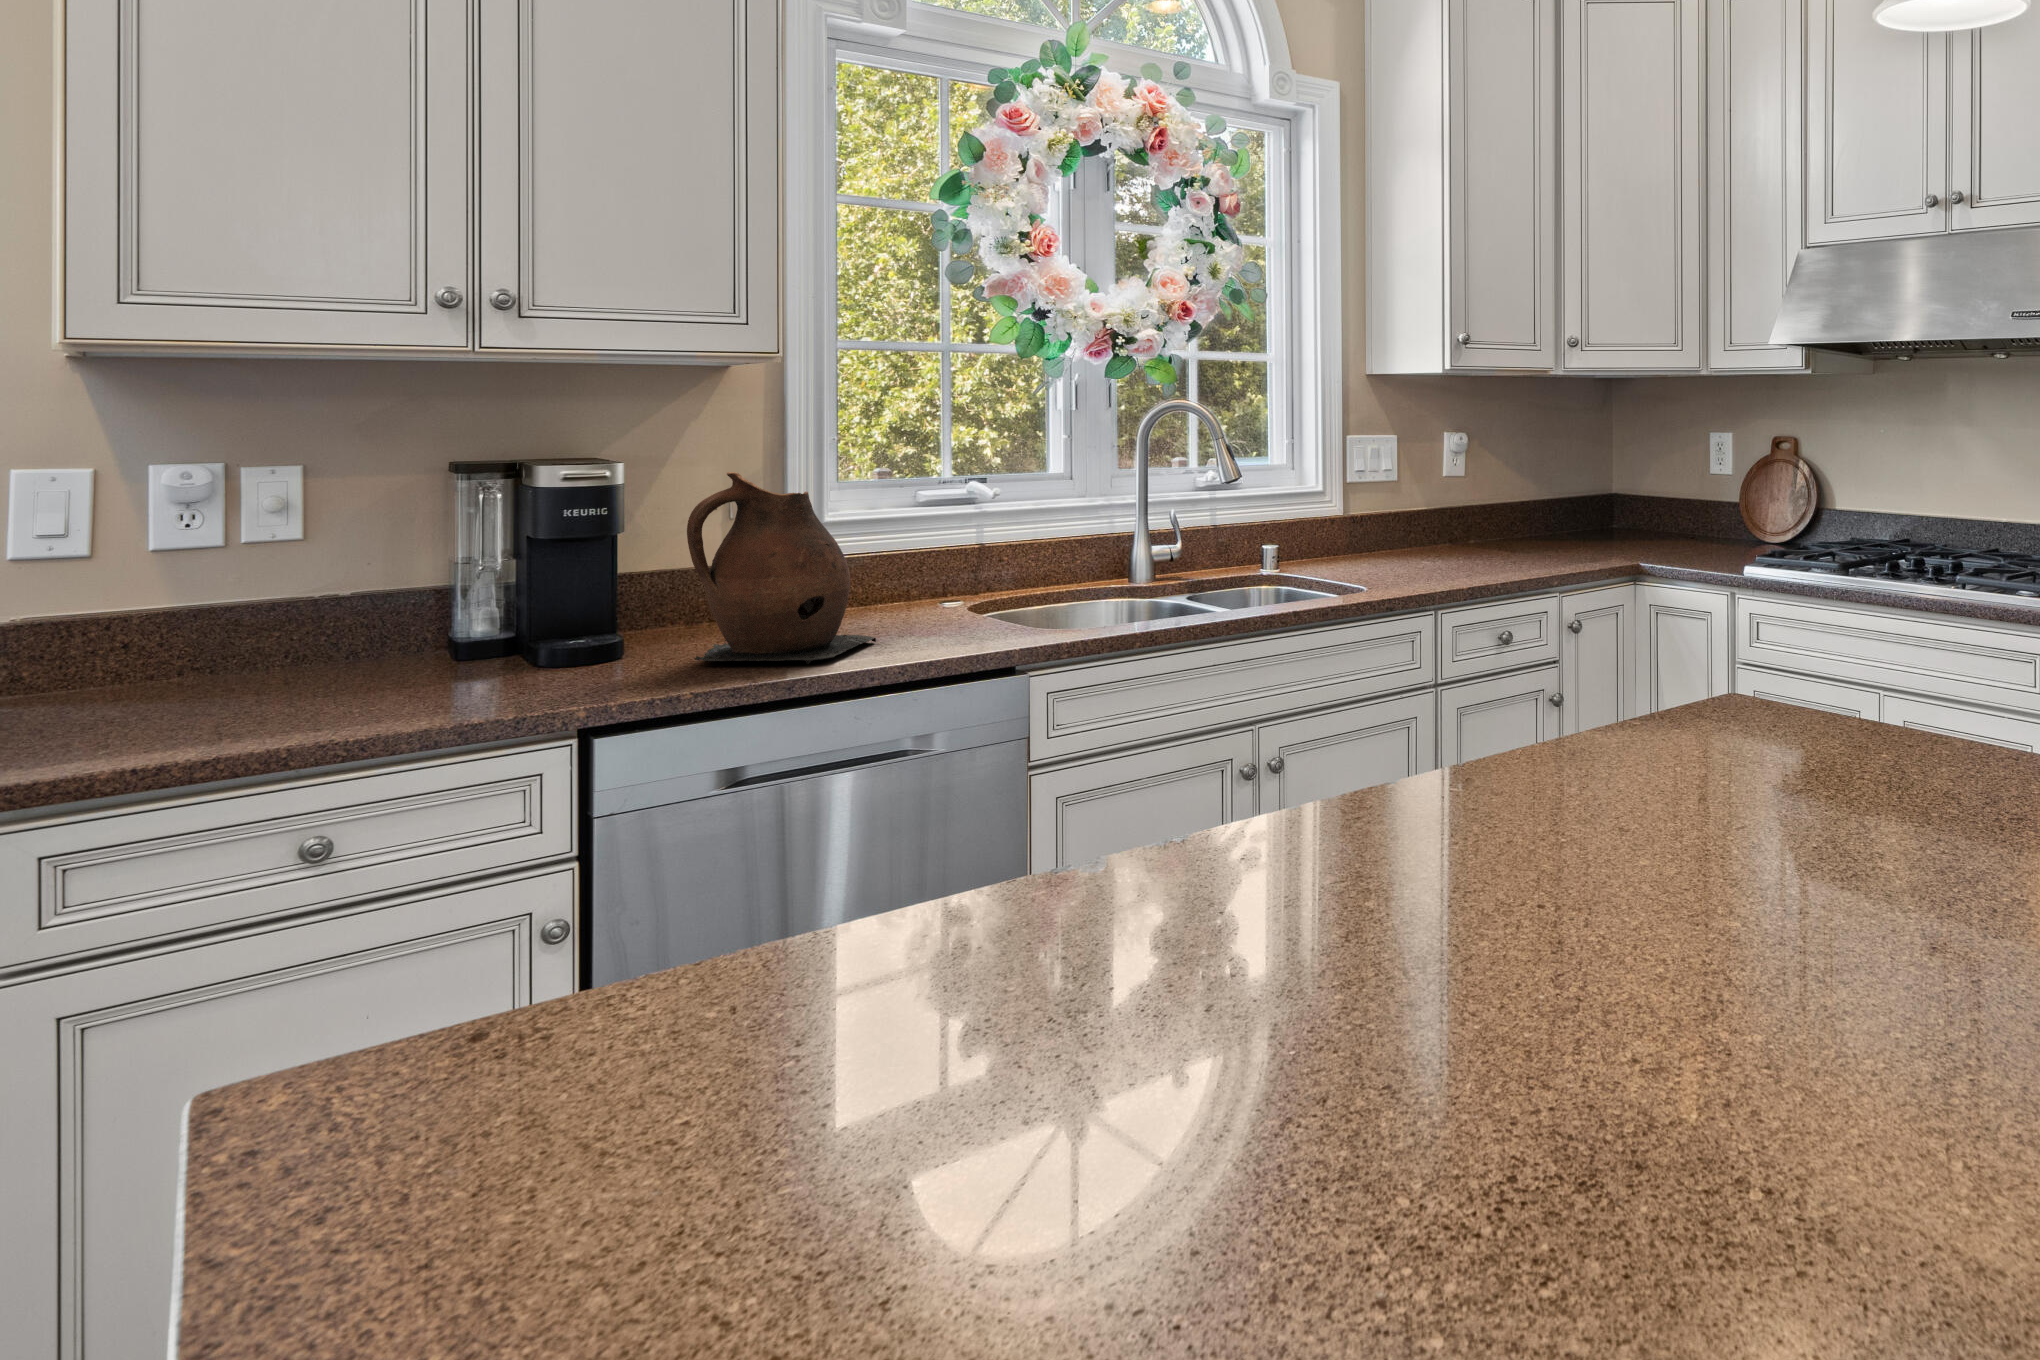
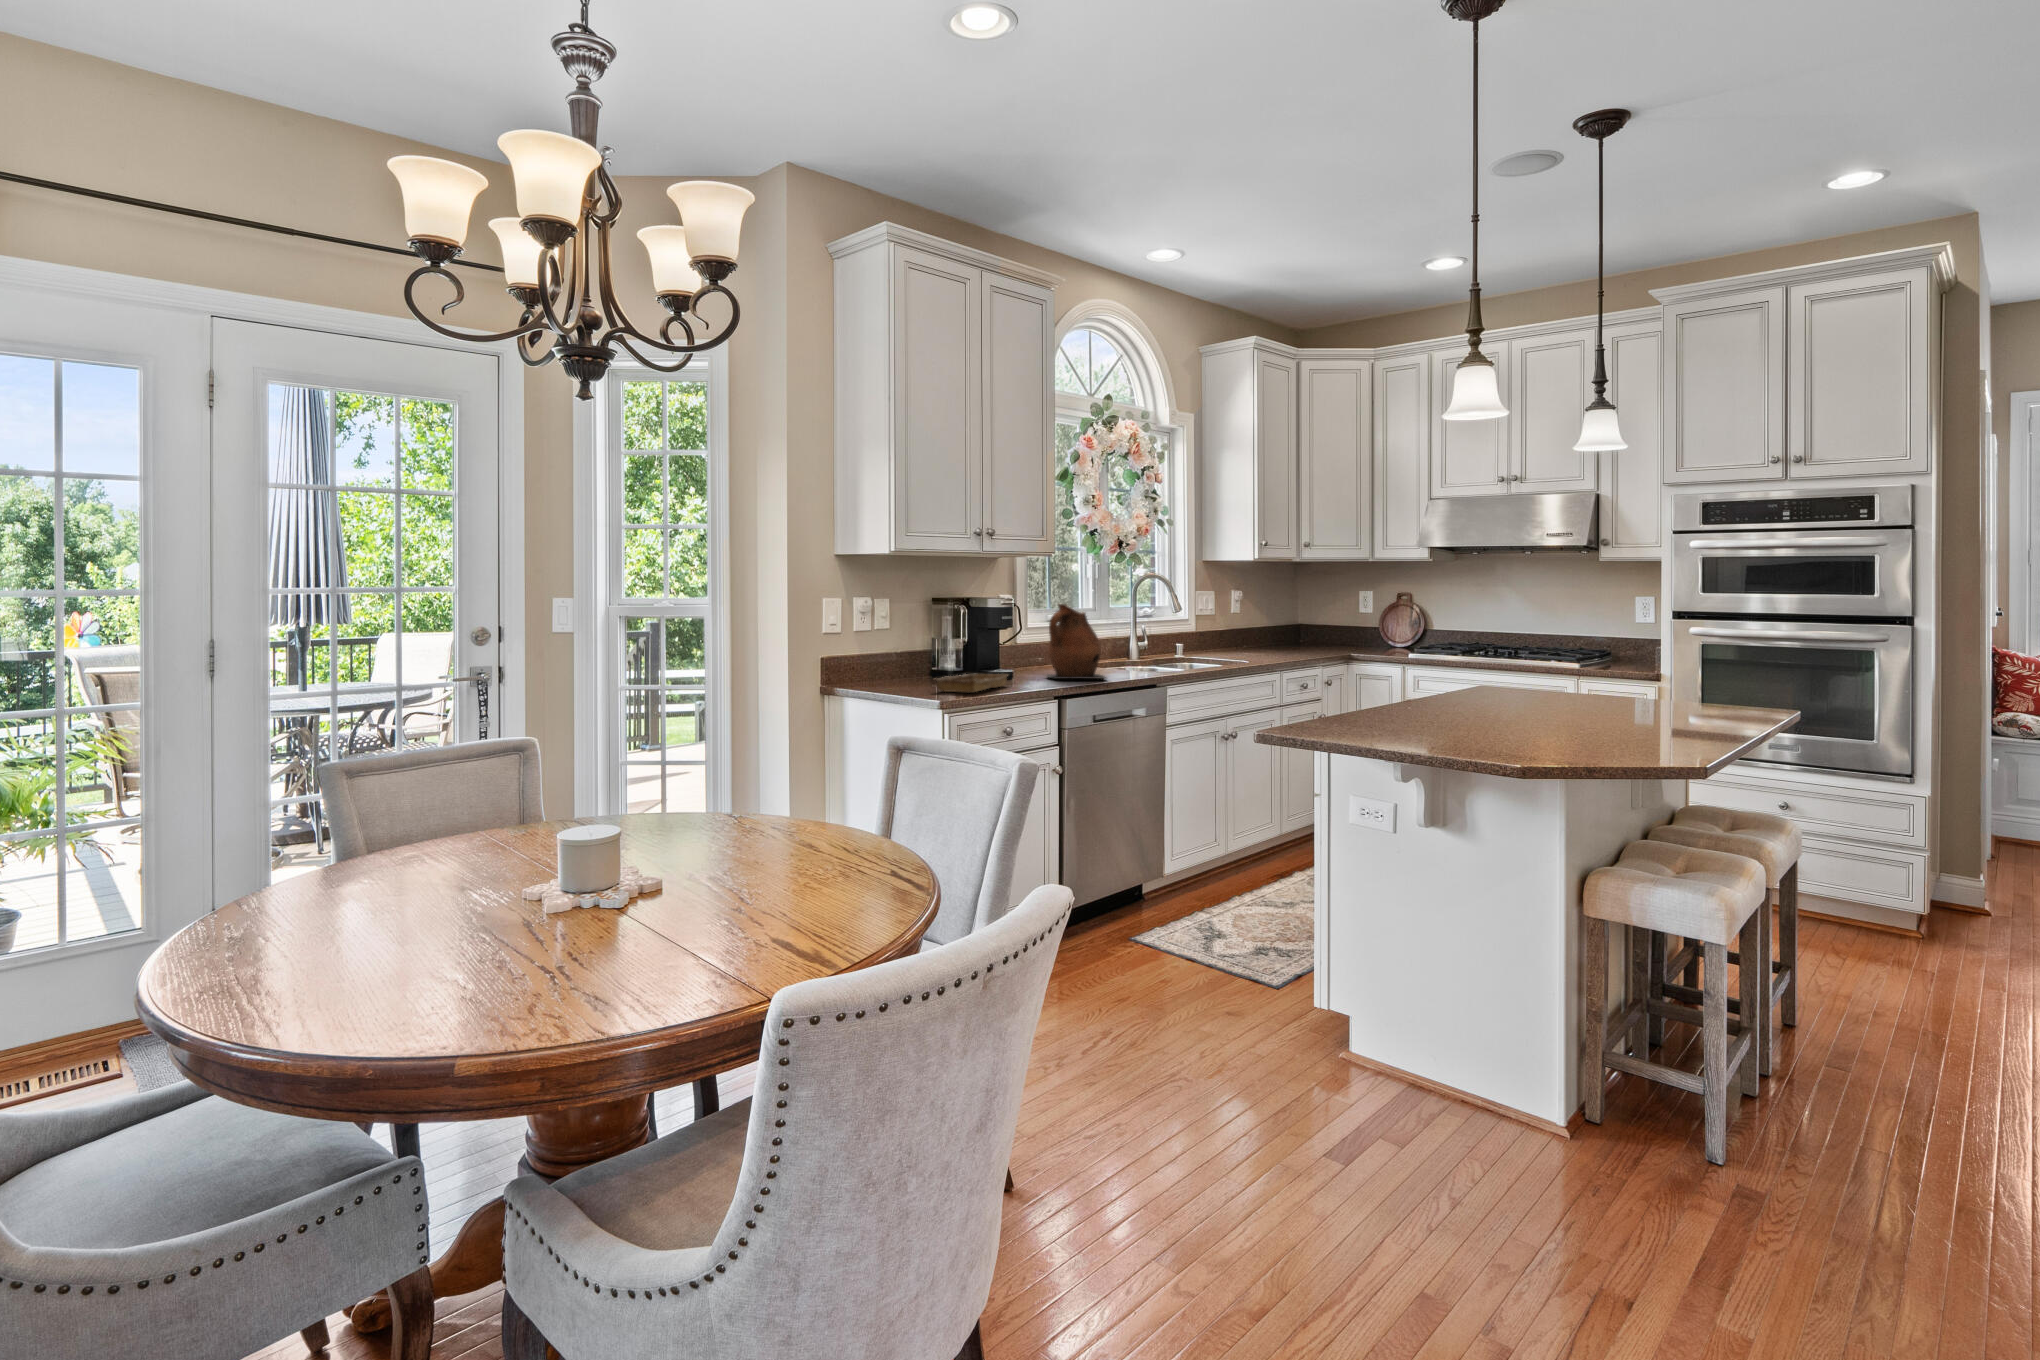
tray: none [132,655,486,731] -> present [936,674,1007,693]

